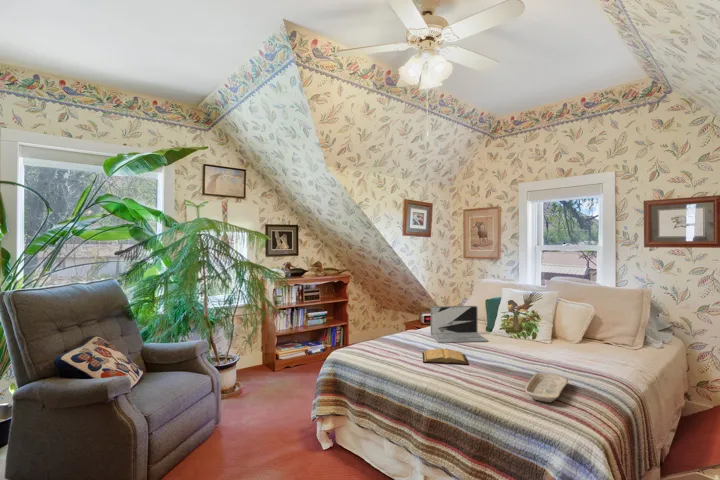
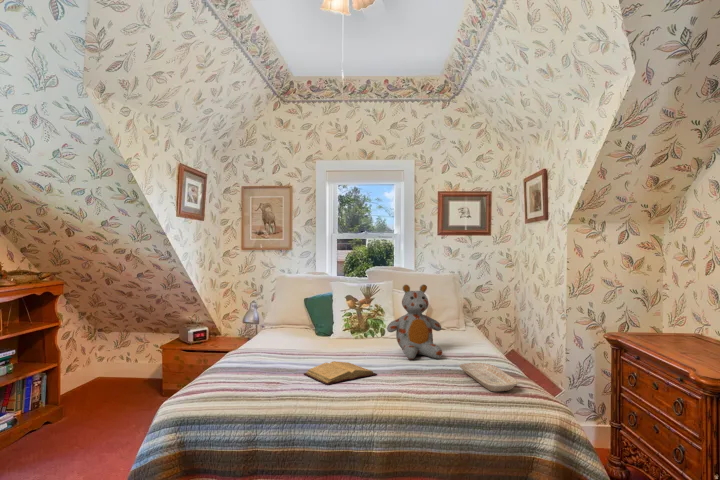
stuffed bear: none [509,297,562,365] -> present [387,284,442,359]
laptop: present [431,306,488,343] -> none [271,305,346,358]

